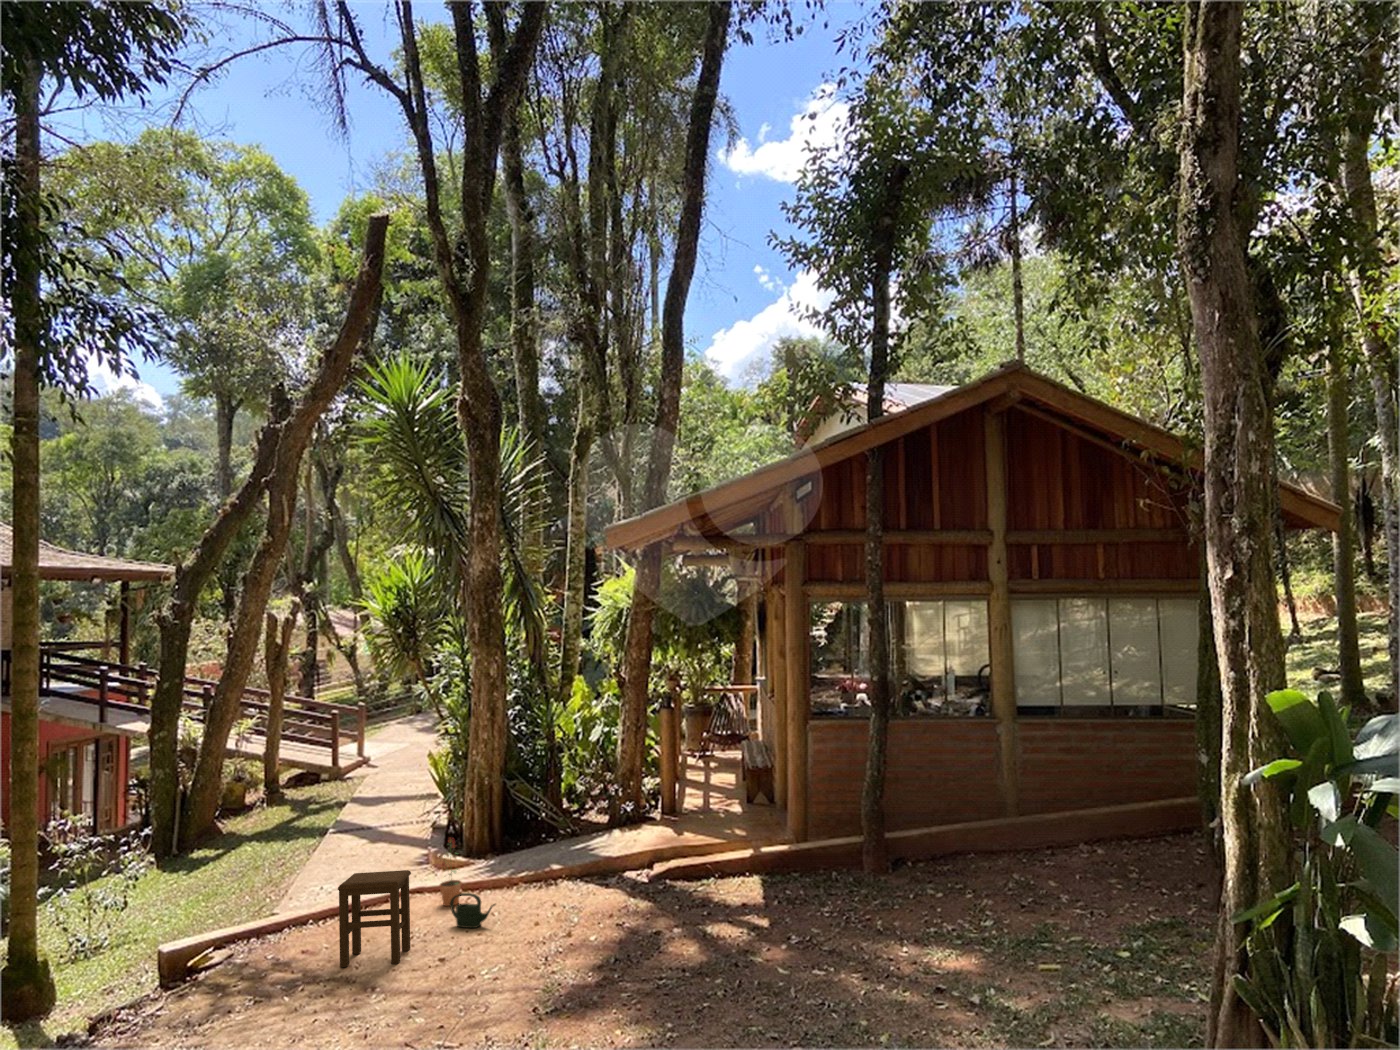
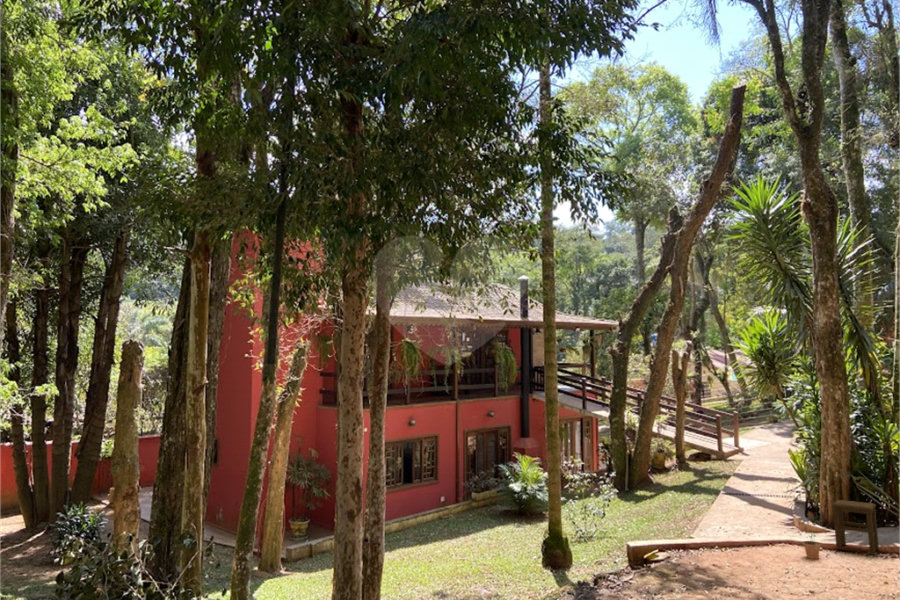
stool: present [338,870,411,967] -> present [832,500,879,555]
watering can: present [450,893,495,928] -> none [812,551,849,577]

